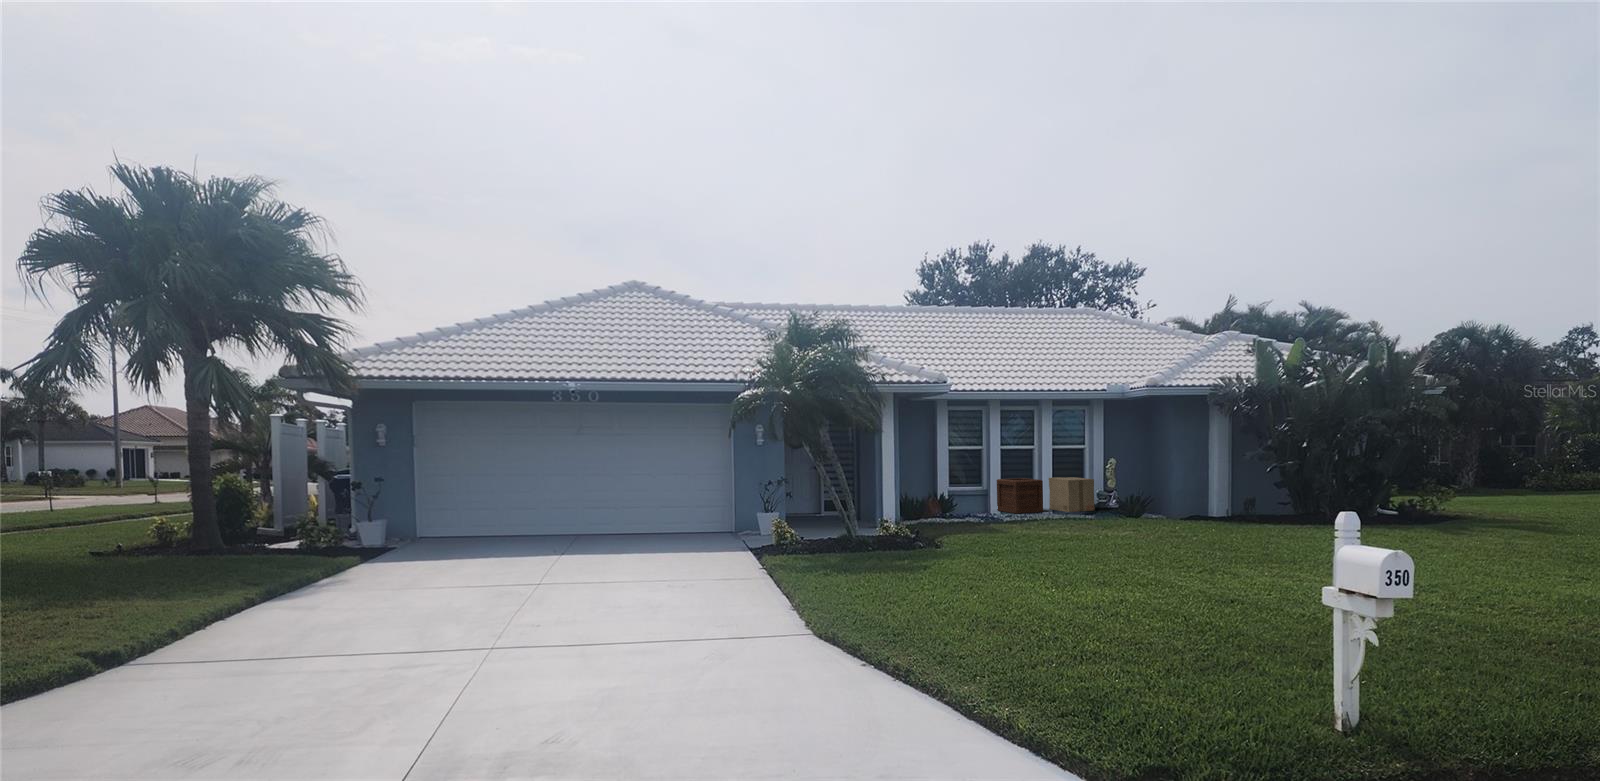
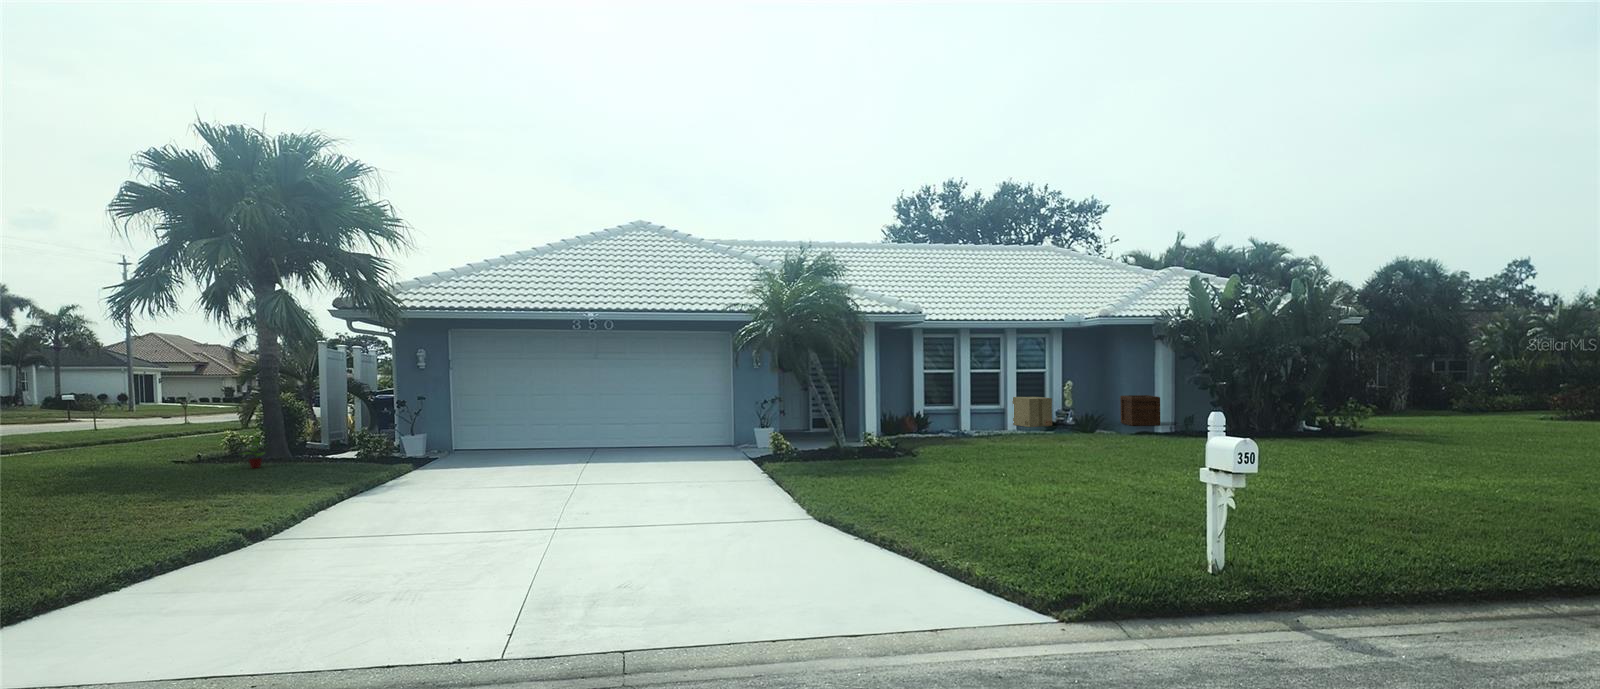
wooden crate: present [997,478,1043,514] -> present [1120,395,1161,426]
potted plant: none [163,523,198,560] -> present [244,438,264,468]

